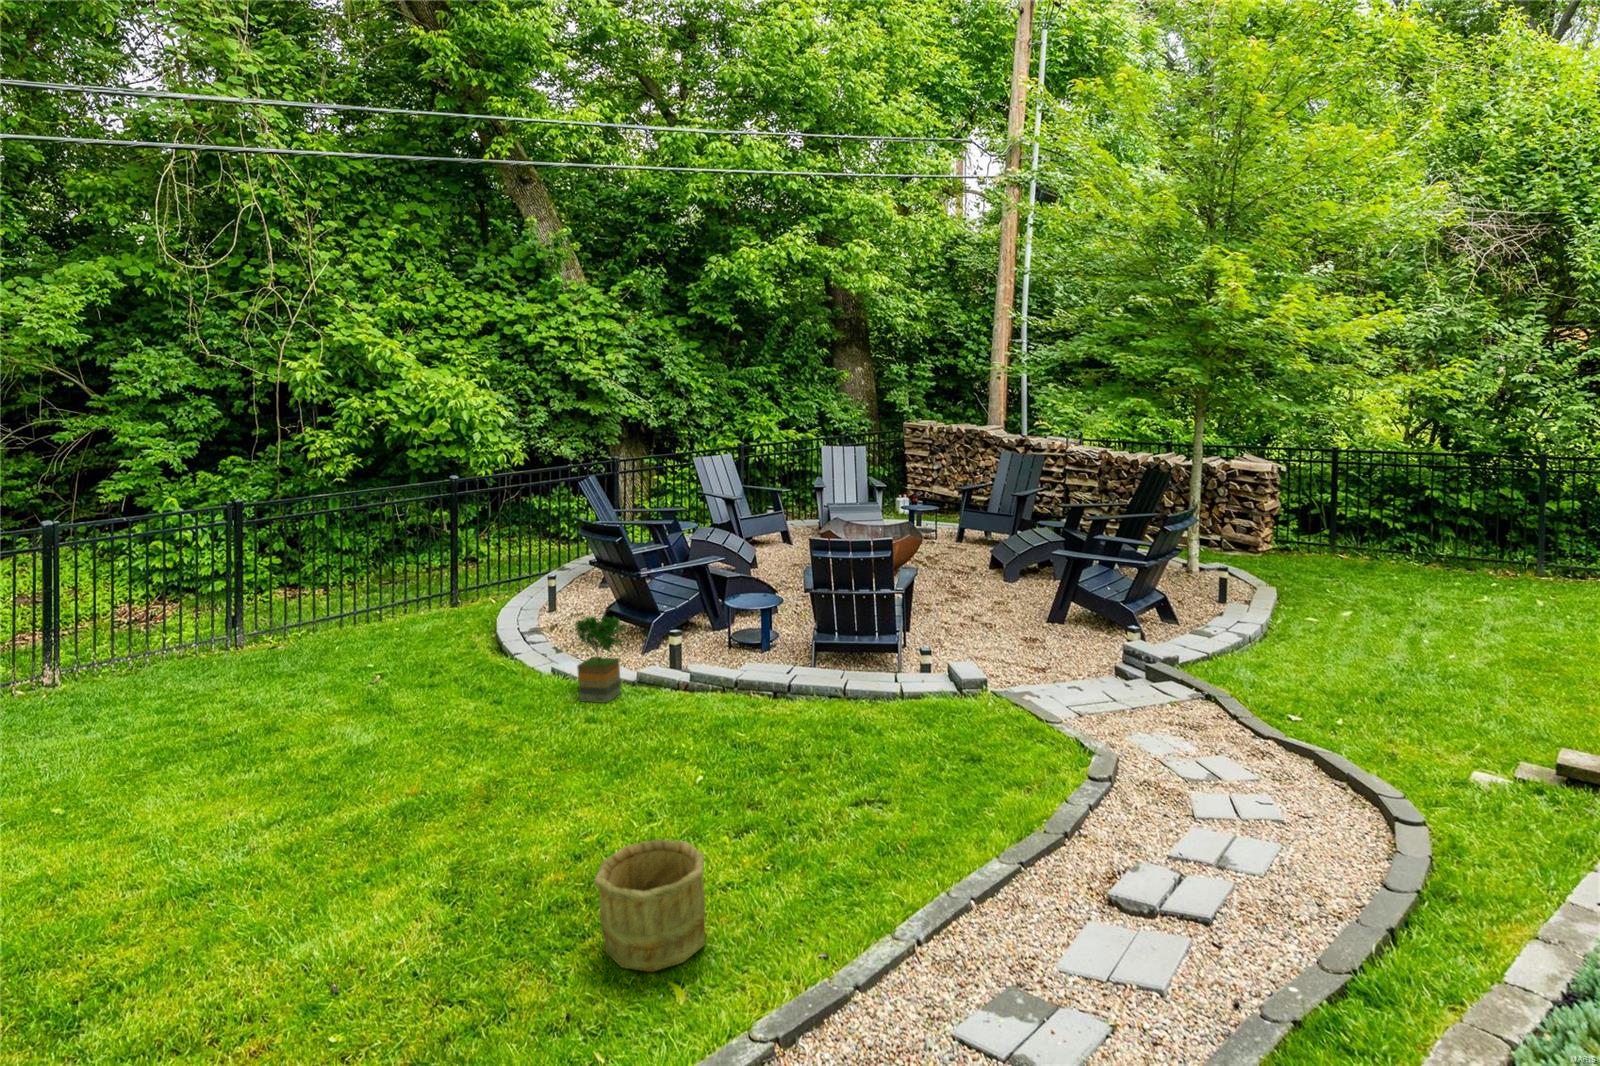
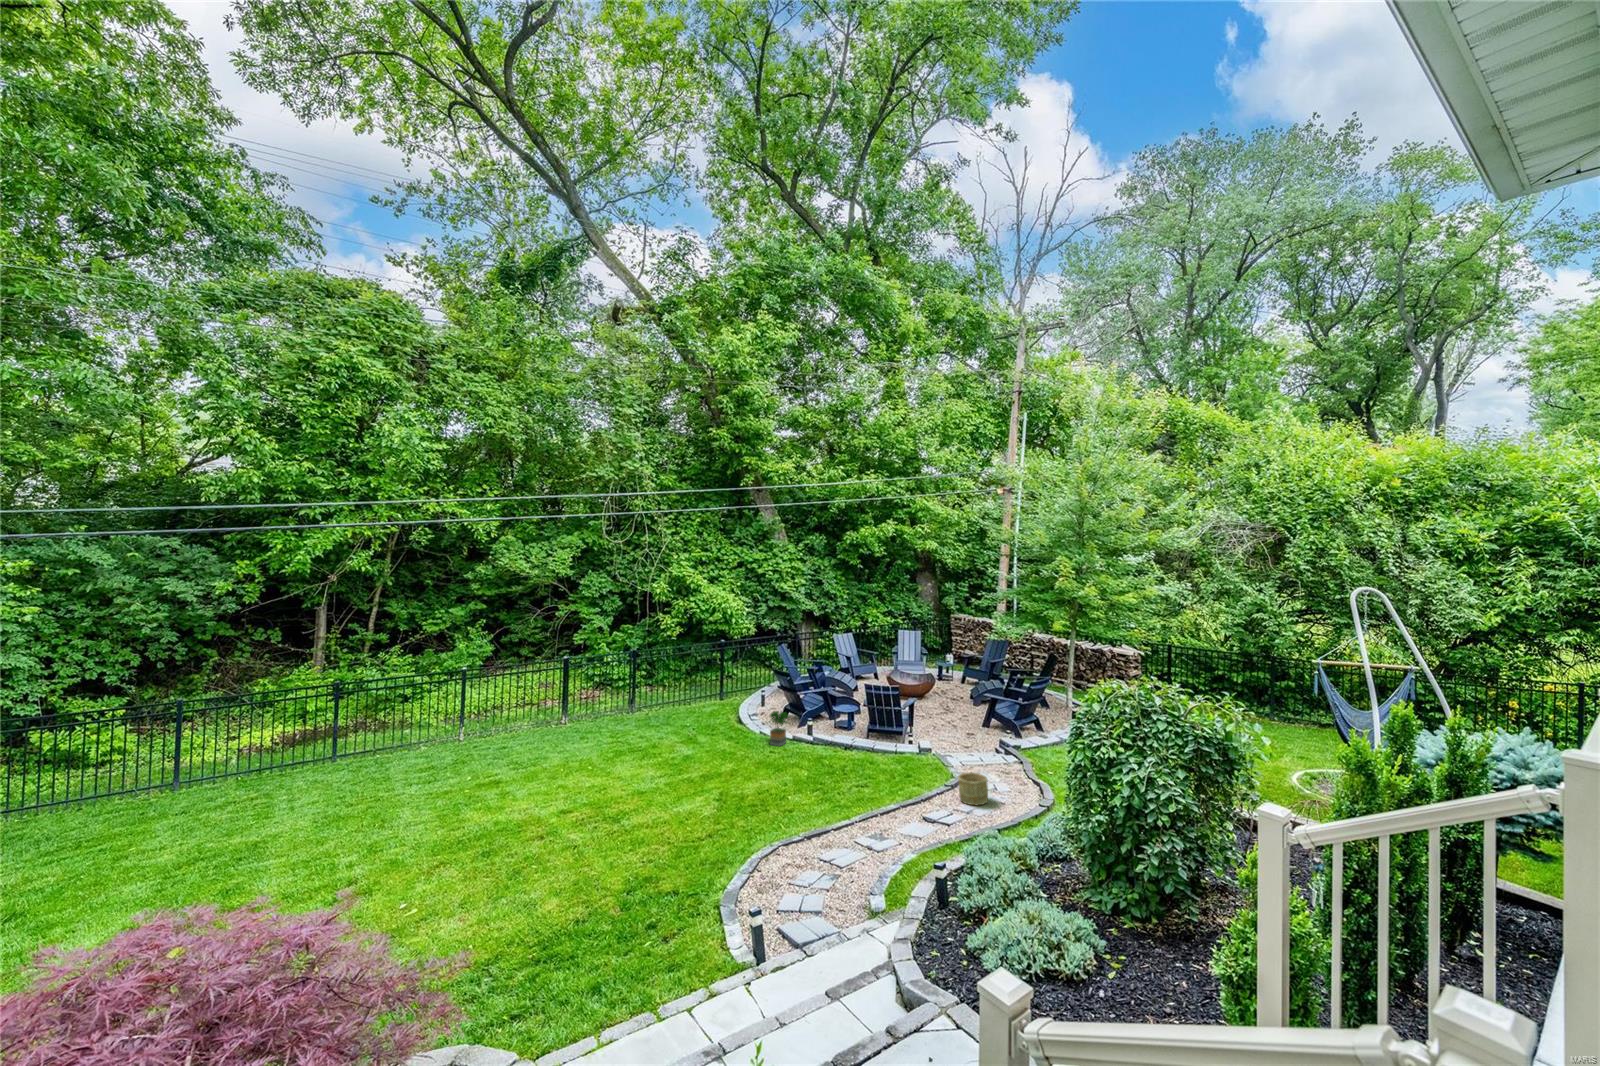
wooden bucket: present [594,840,705,972] -> present [958,773,988,805]

